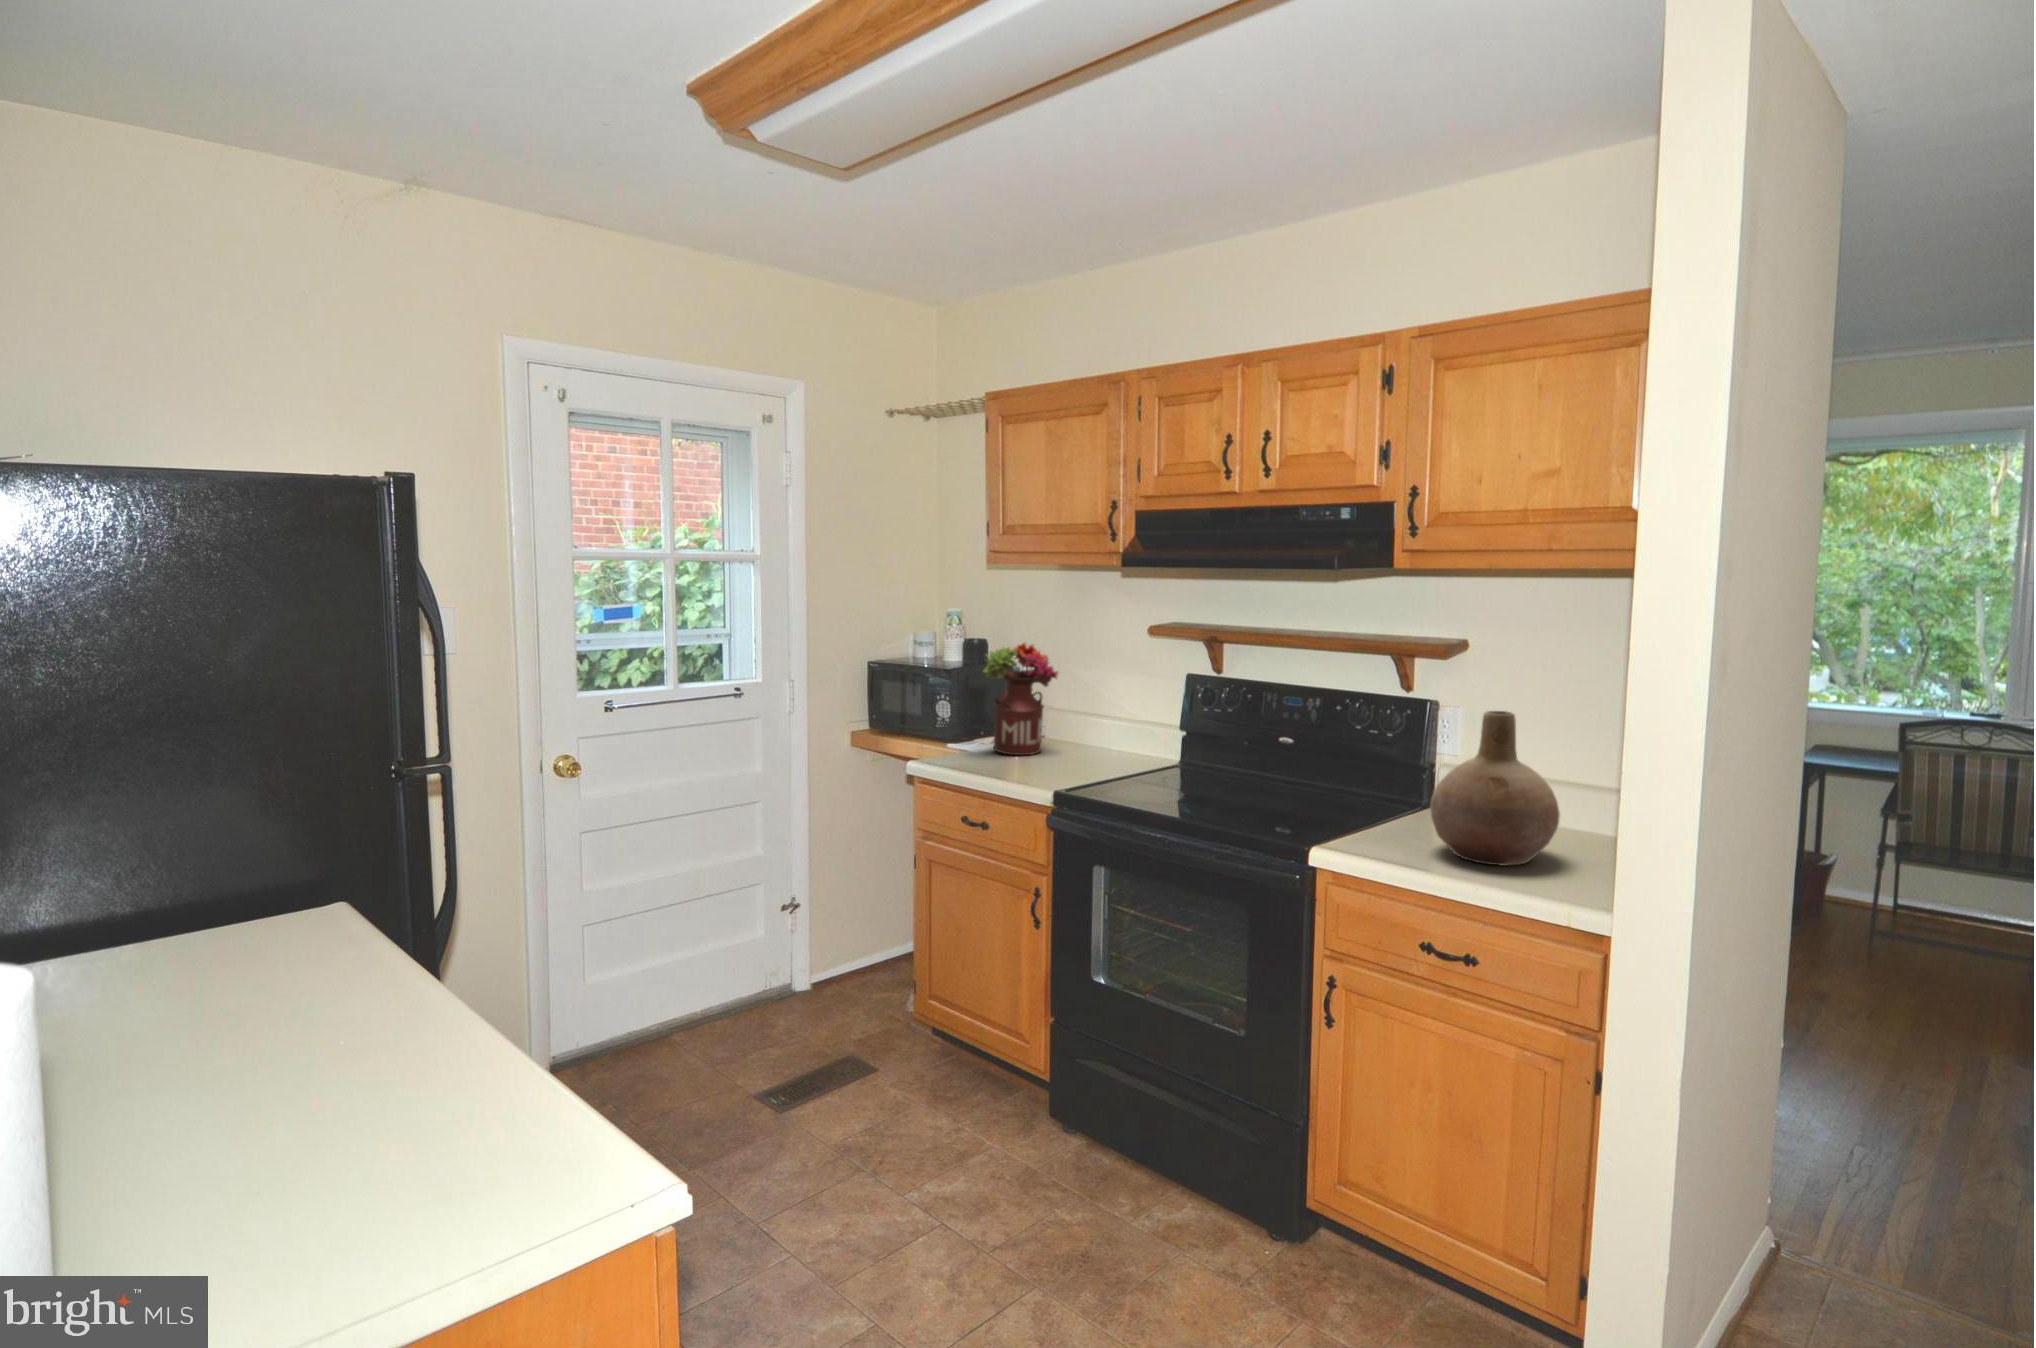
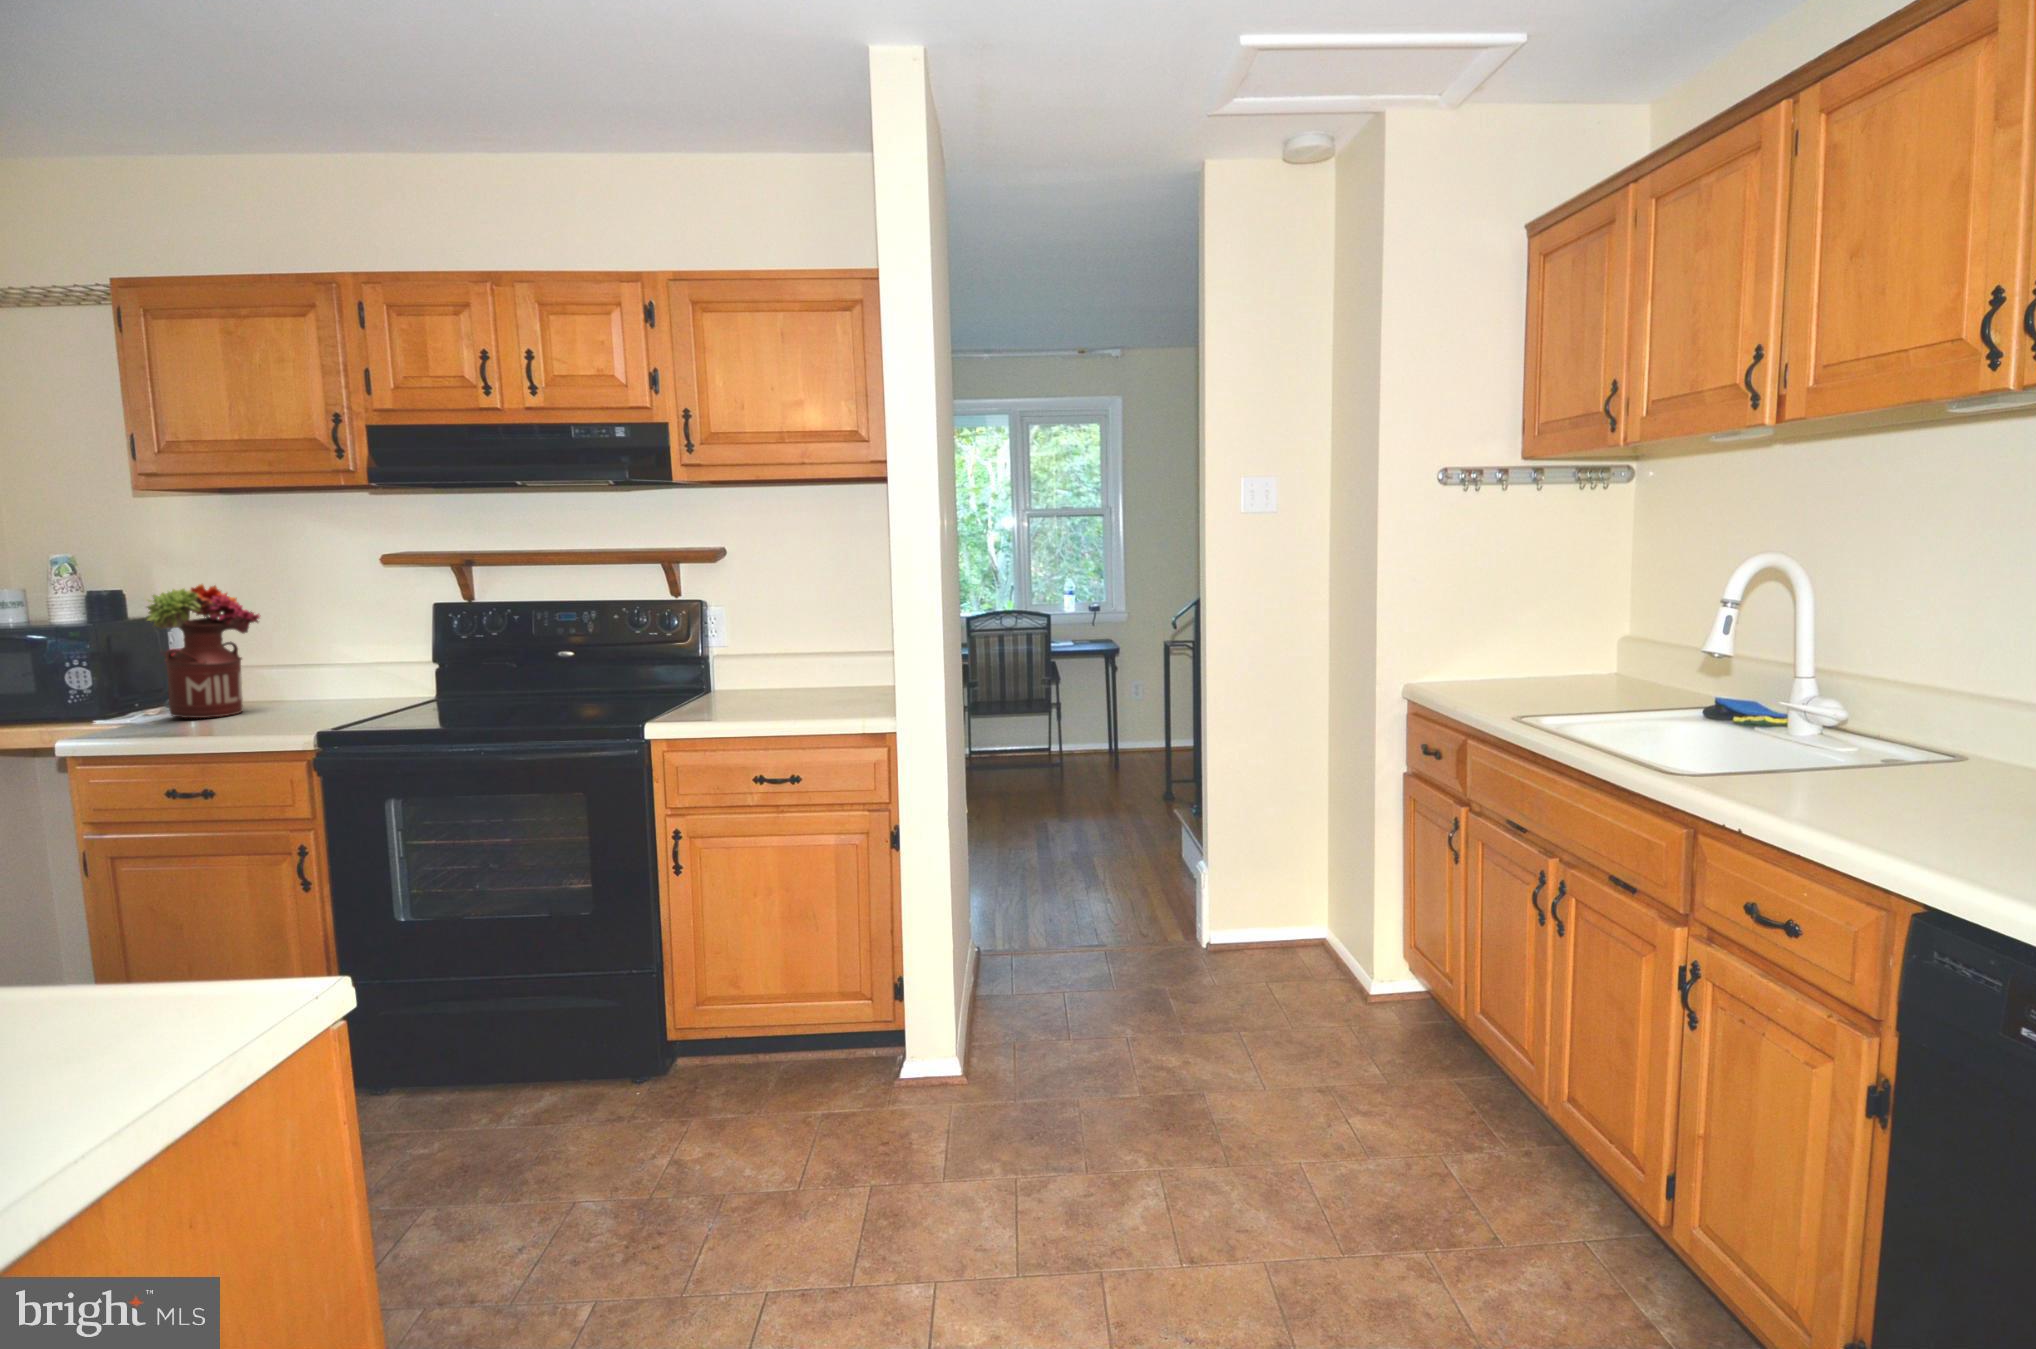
vase: present [1430,711,1560,866] -> none [735,591,830,710]

